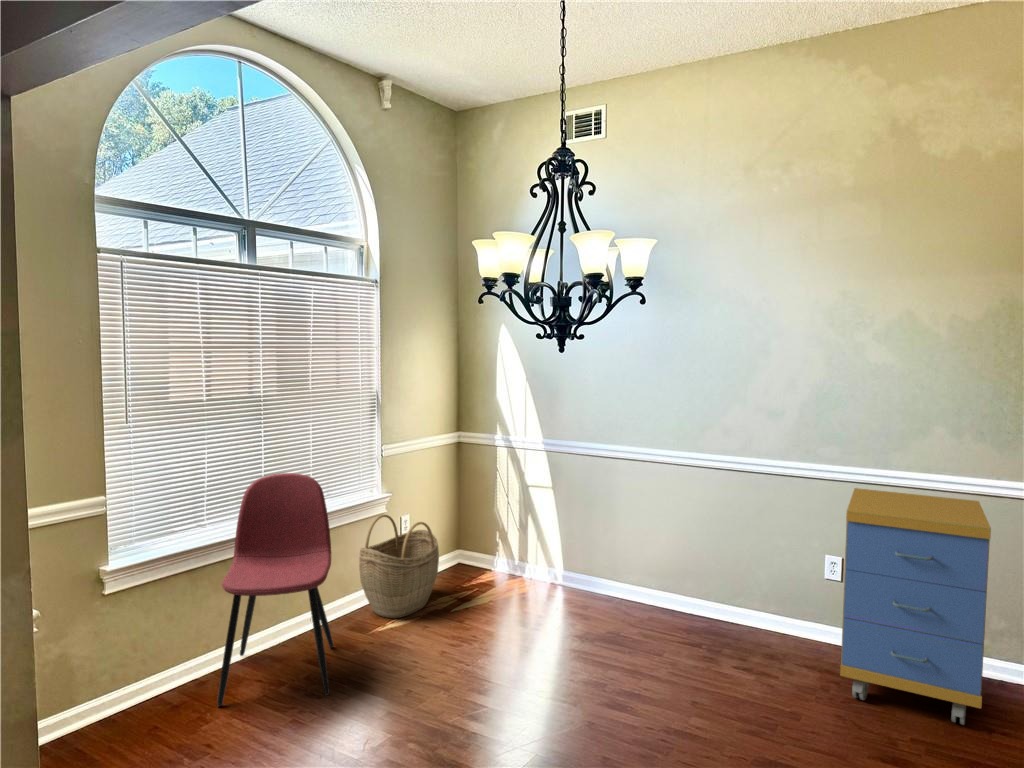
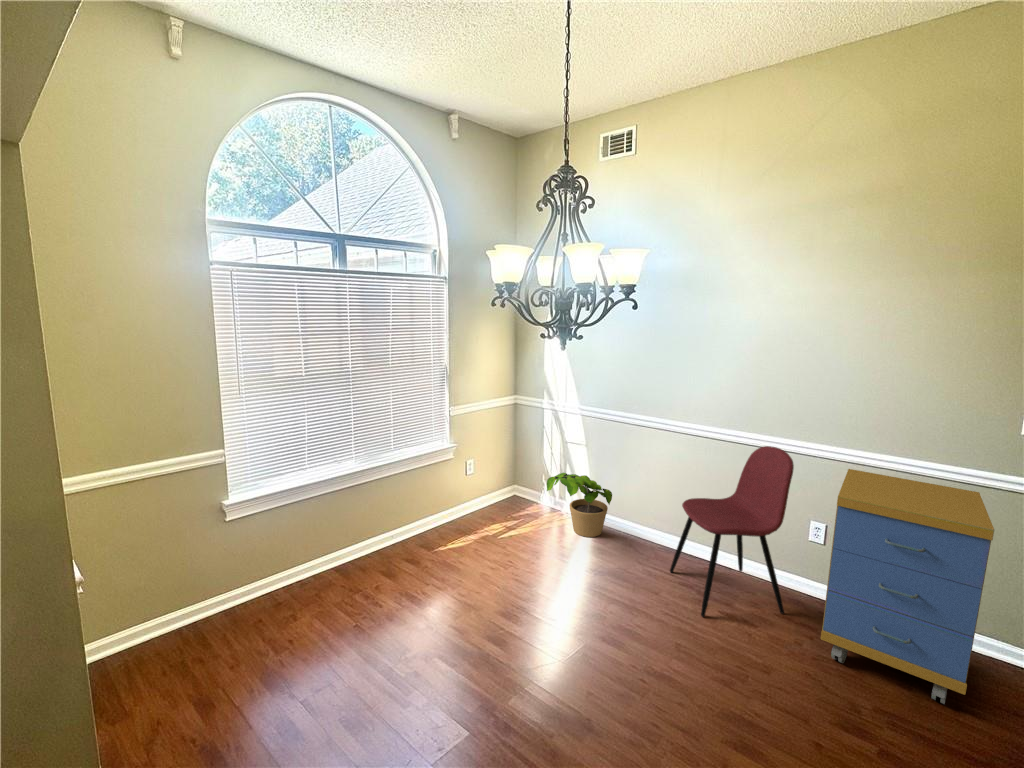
dining chair: present [217,473,333,706] -> present [670,446,794,617]
woven basket: present [359,515,439,618] -> none [430,461,491,540]
potted plant: none [514,520,592,603] -> present [547,473,612,537]

